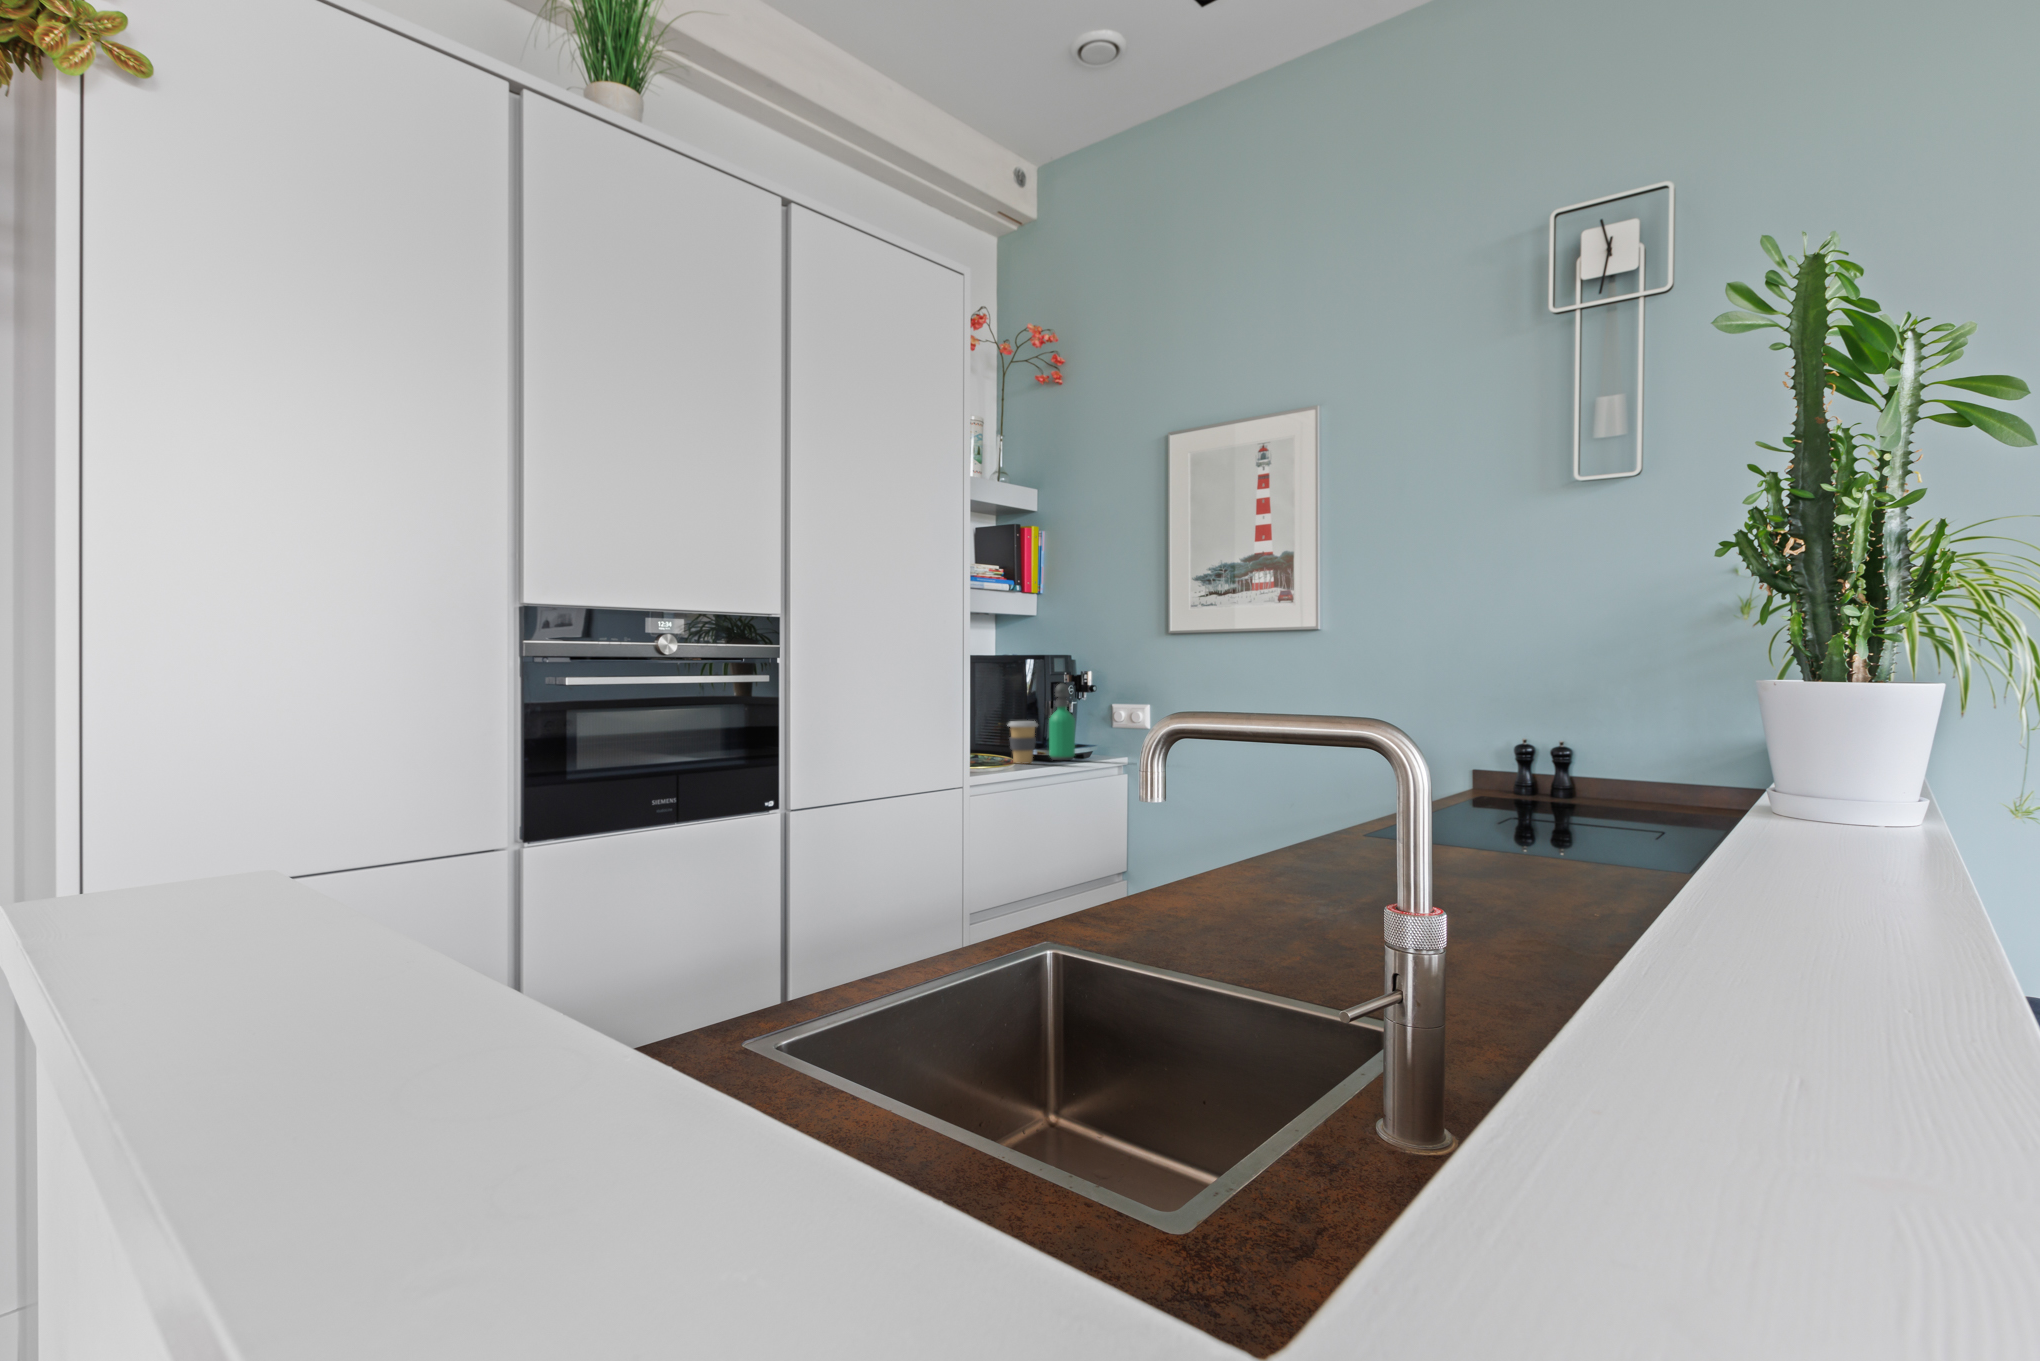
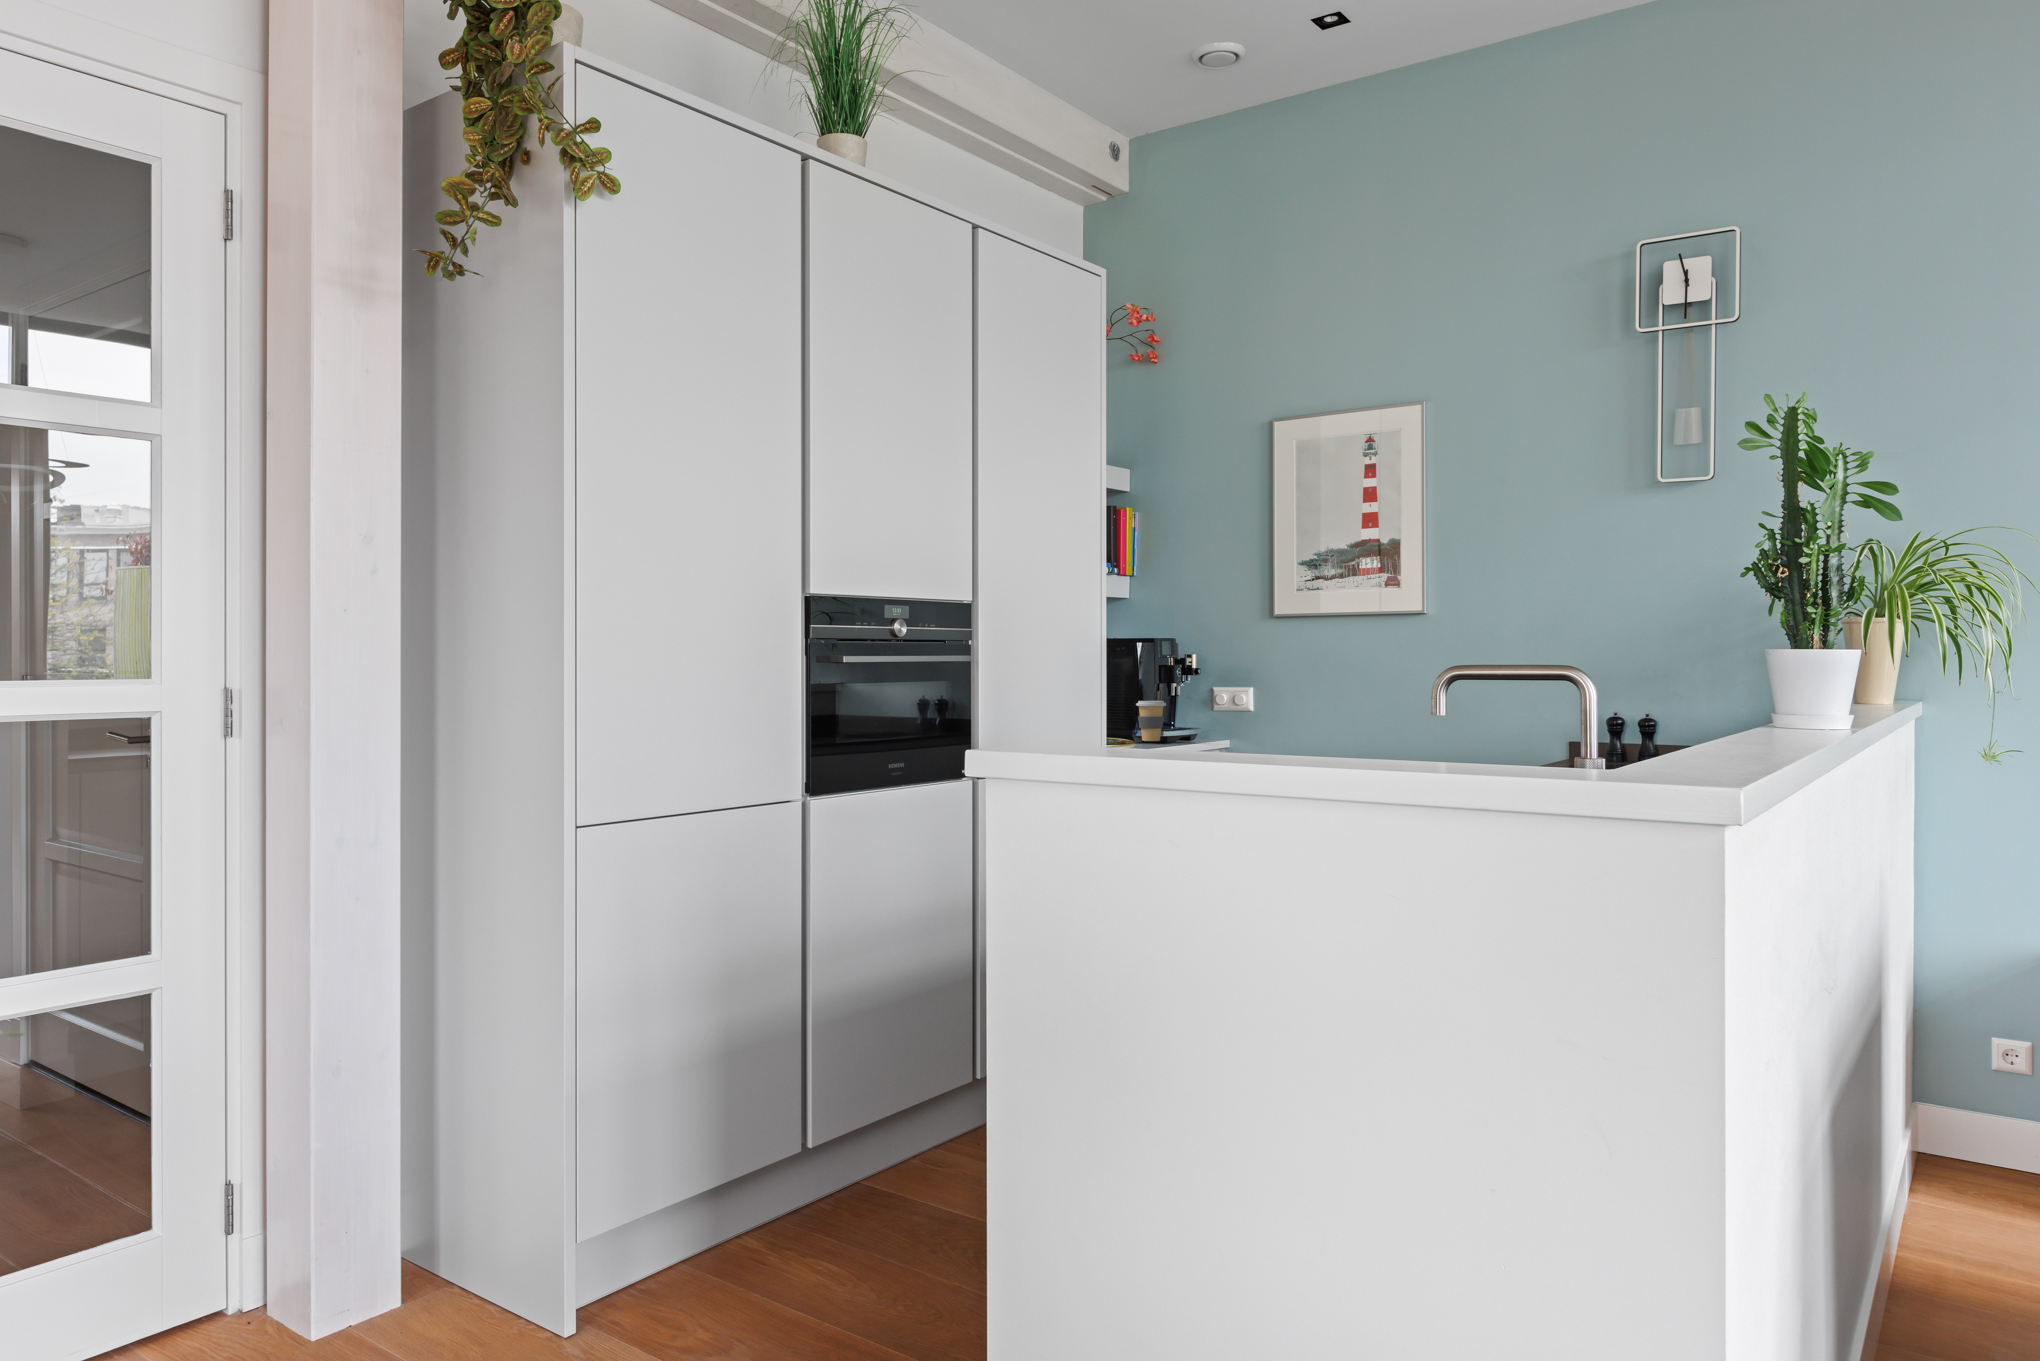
soap dispenser: present [1049,684,1075,760] -> none [1163,666,1189,740]

